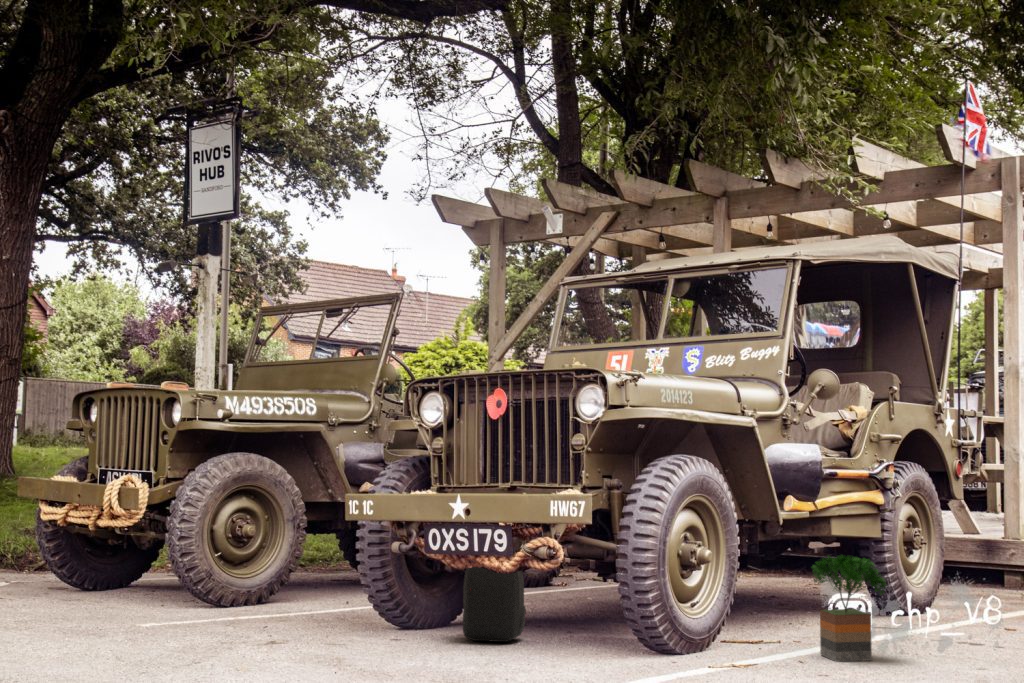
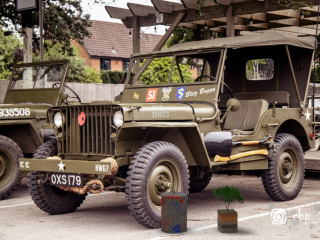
trash can: none [692,562,755,661] -> present [161,189,188,233]
backpack: present [463,567,526,642] -> none [68,180,97,221]

